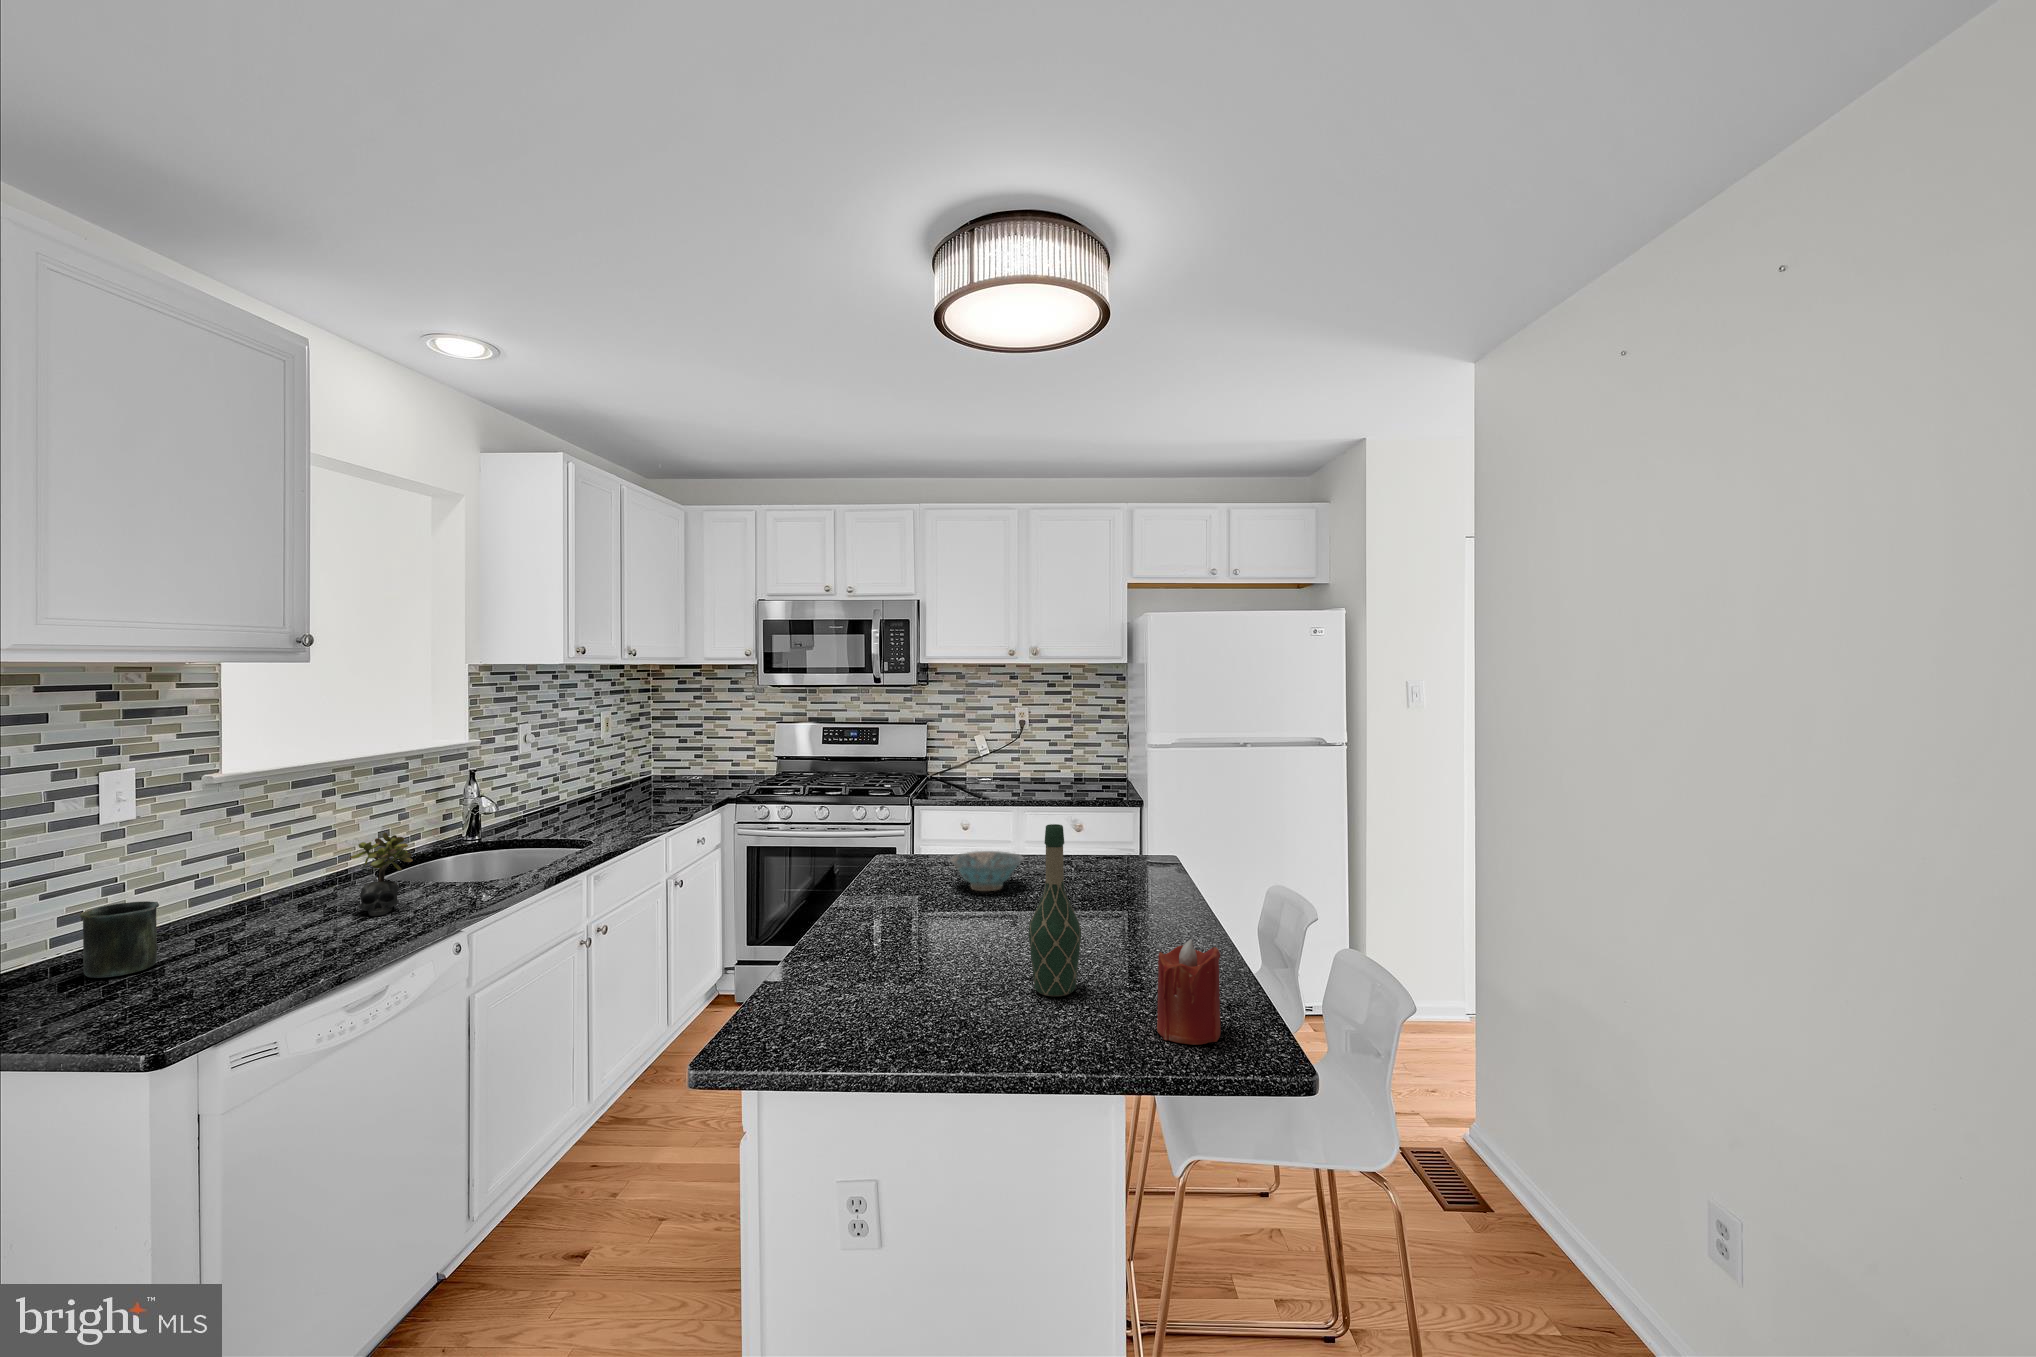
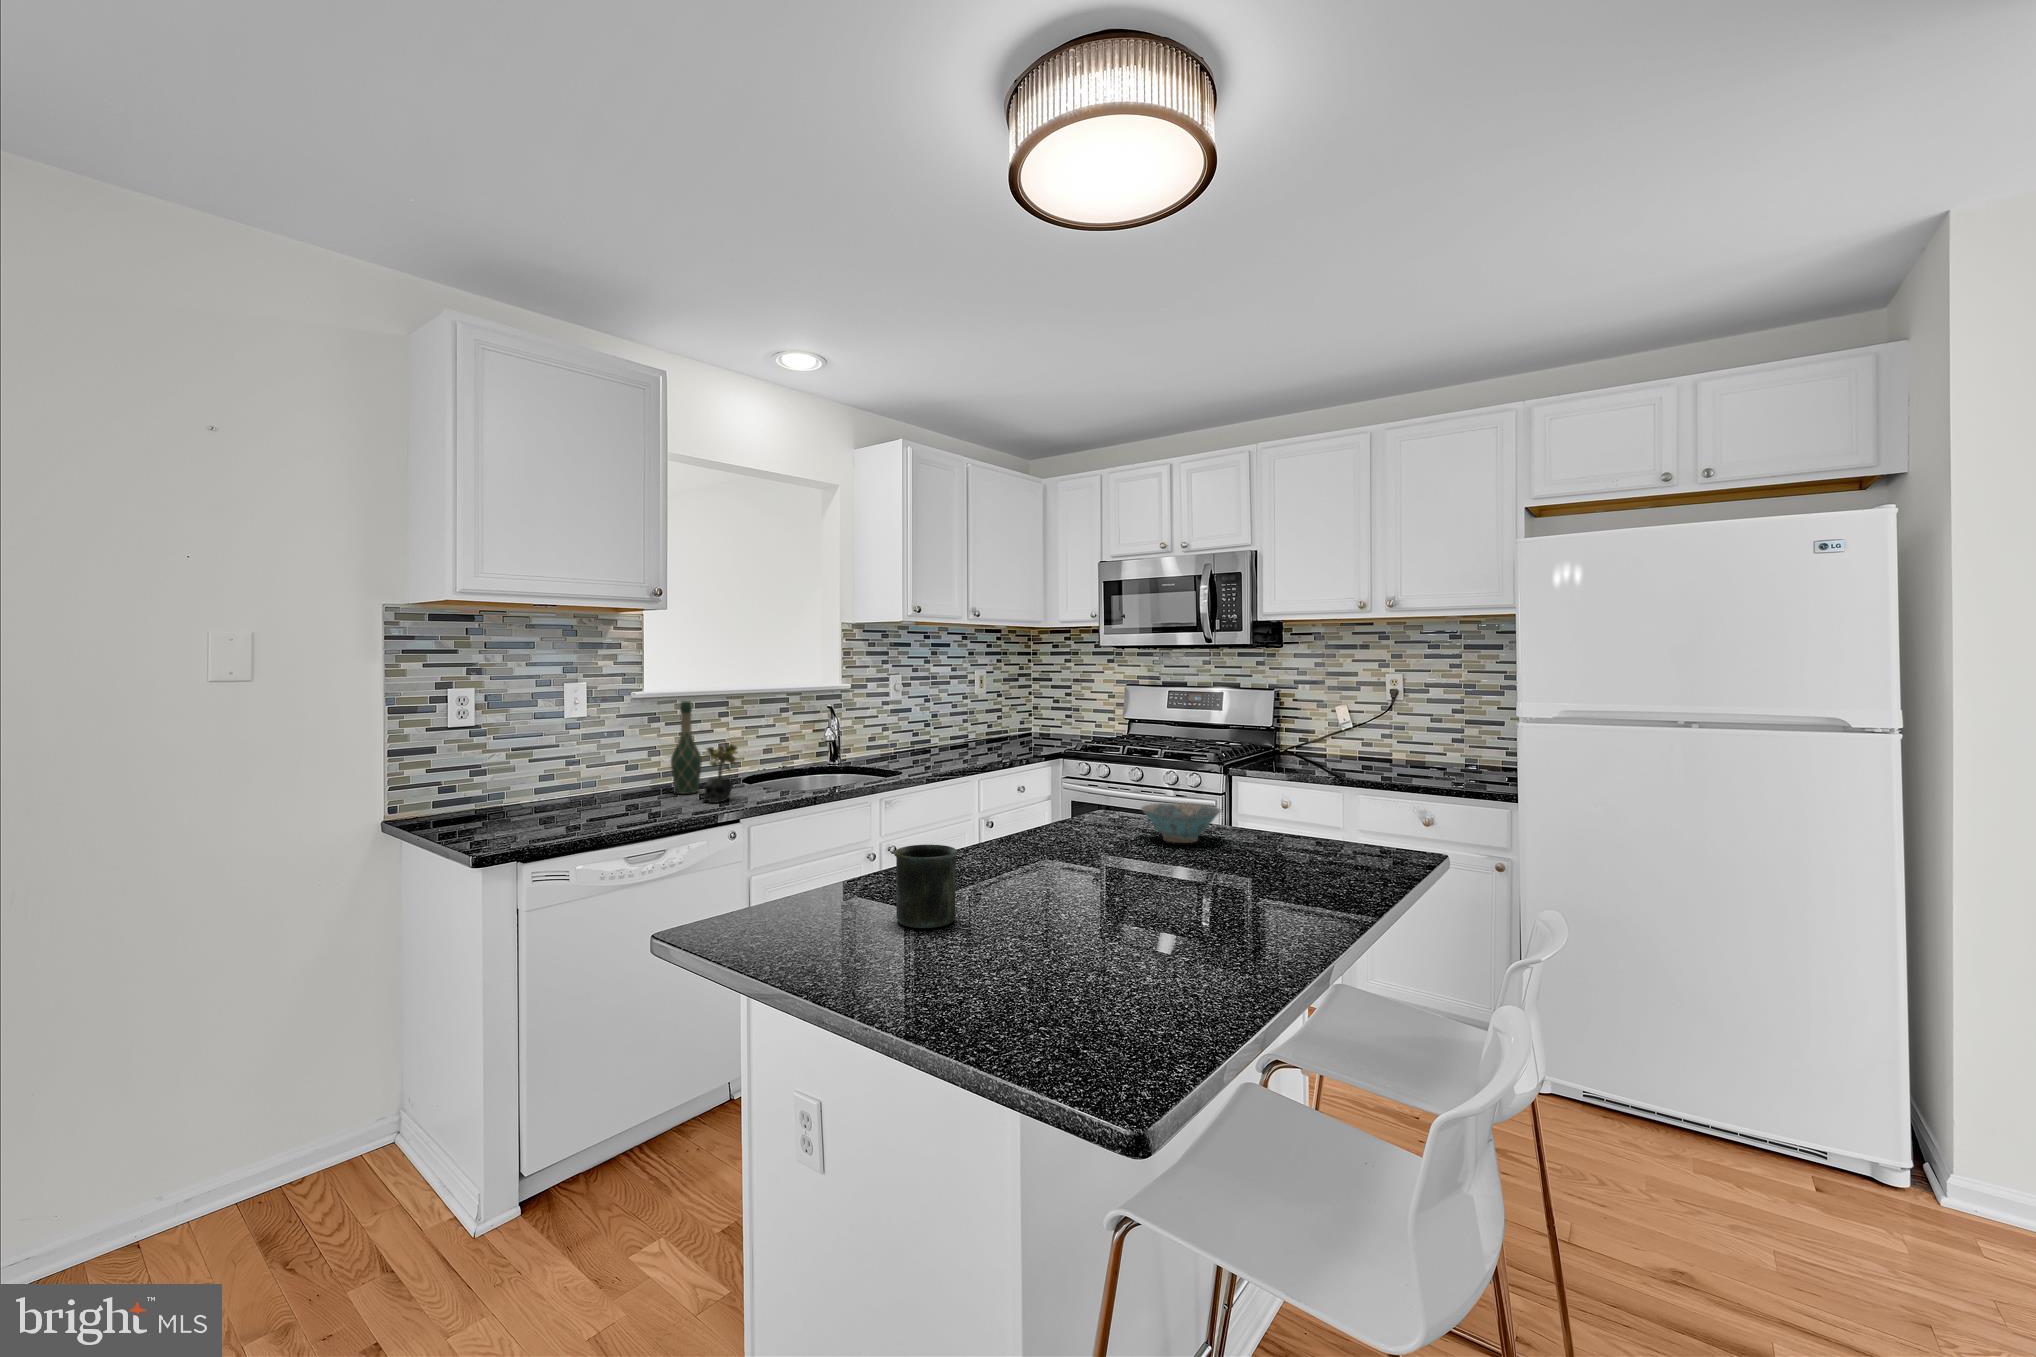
wine bottle: present [1029,824,1081,996] -> present [671,701,702,794]
mug: present [80,901,159,978] -> present [894,845,958,928]
candle: present [1157,940,1221,1045] -> none [1115,873,1191,990]

